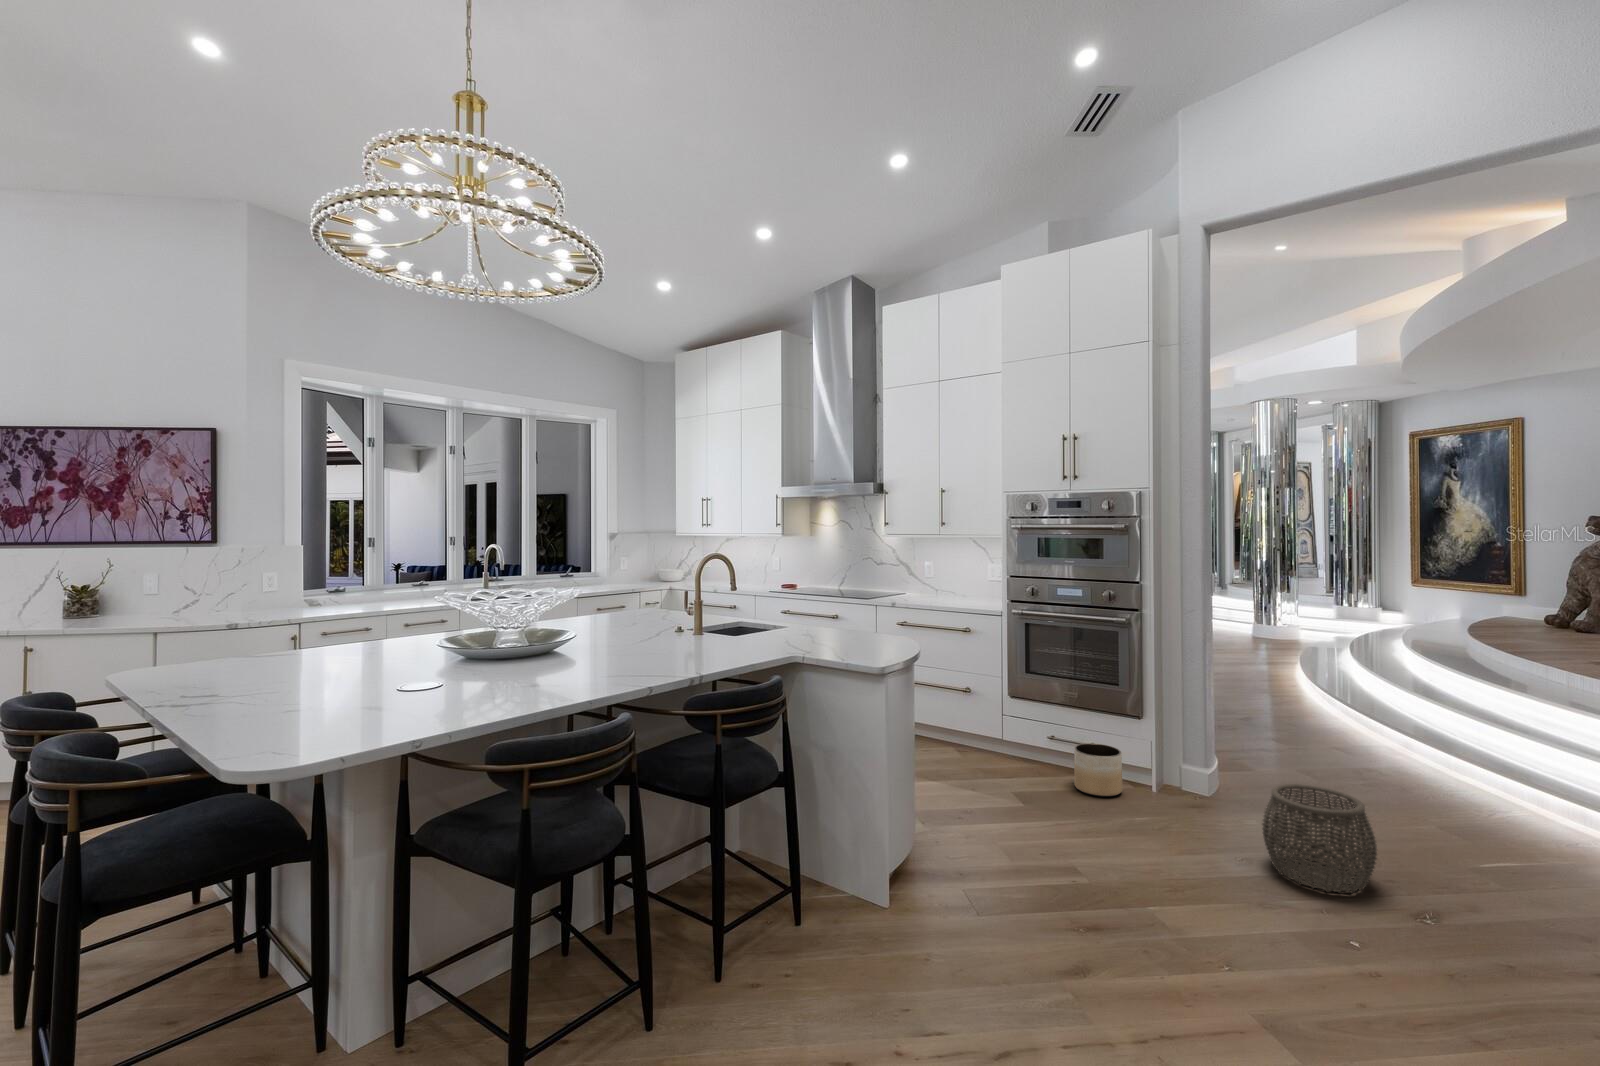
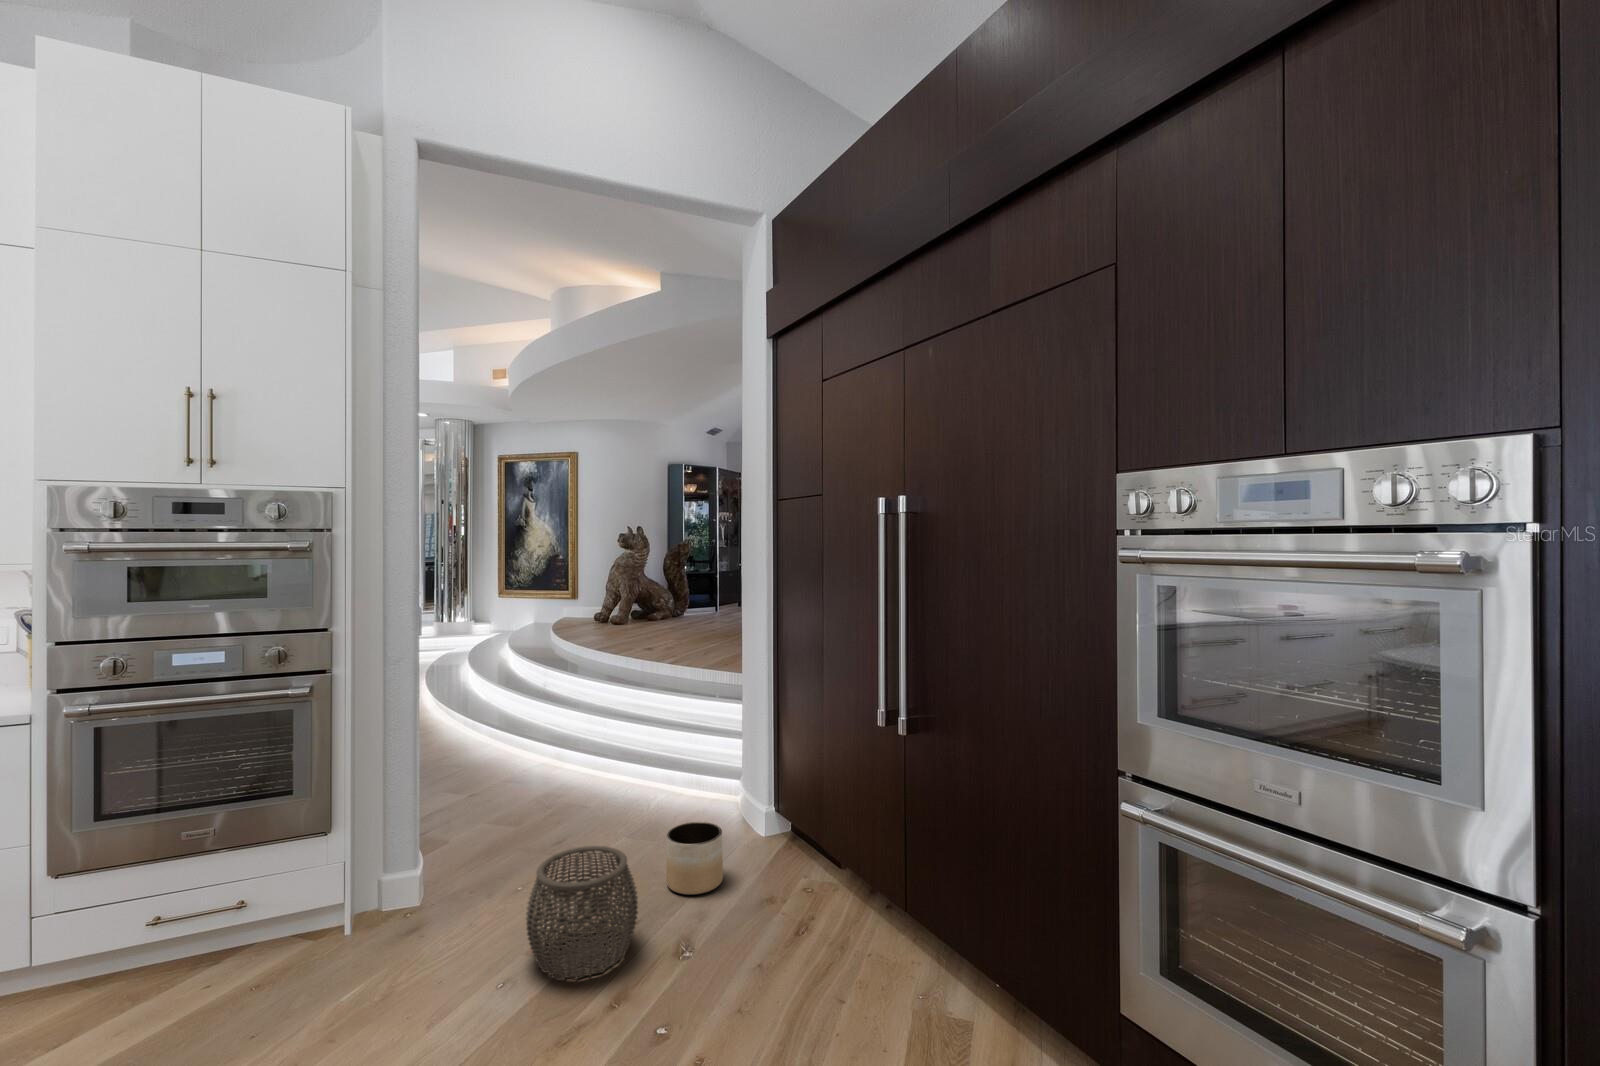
planter: present [1074,743,1123,797] -> present [667,822,723,895]

